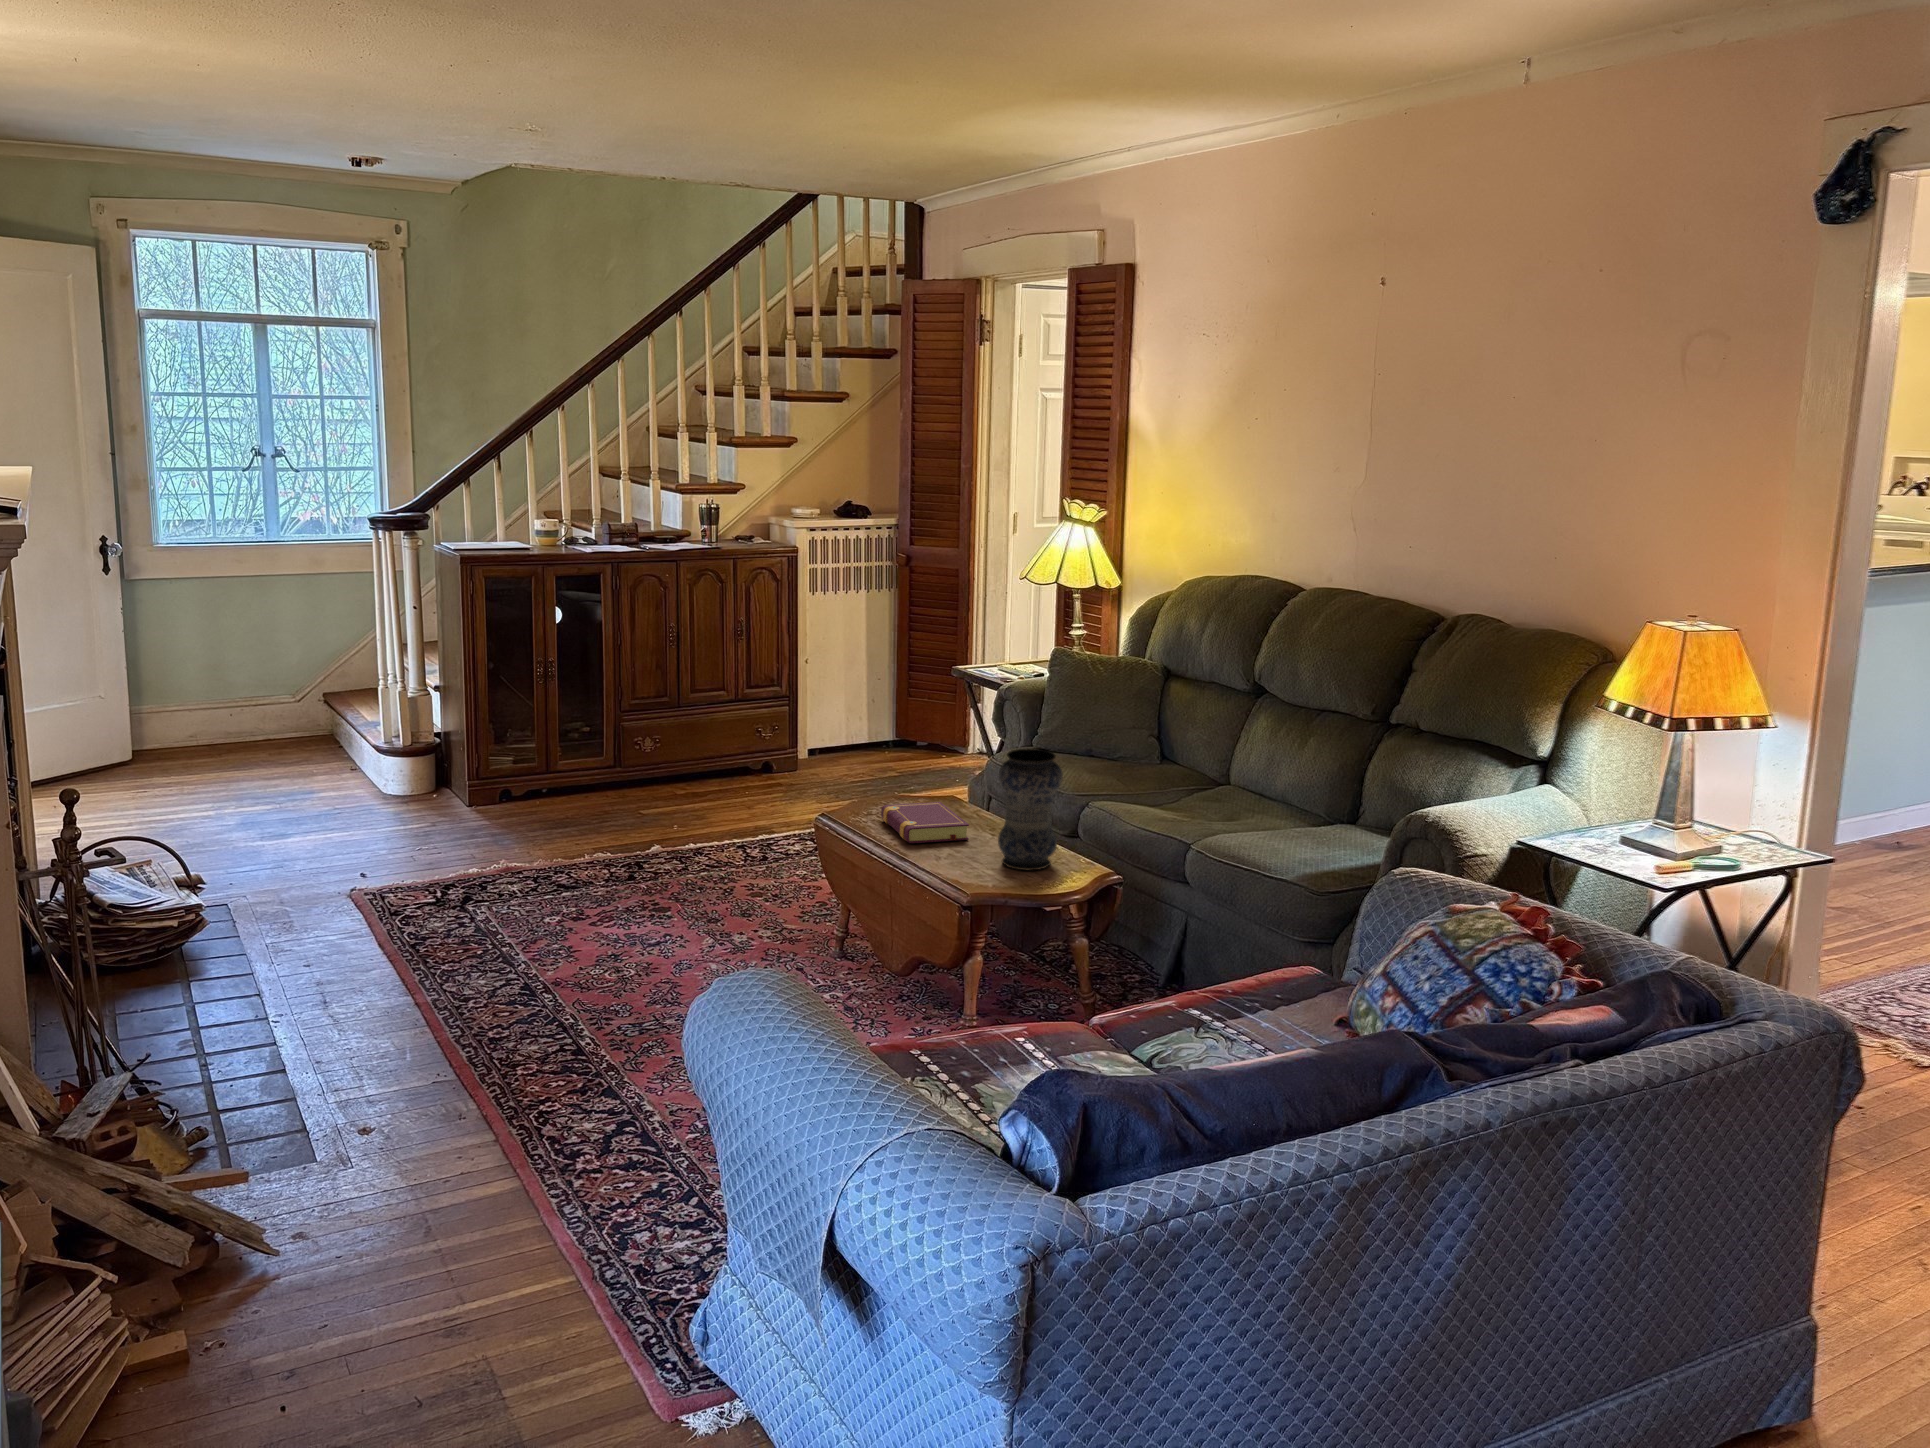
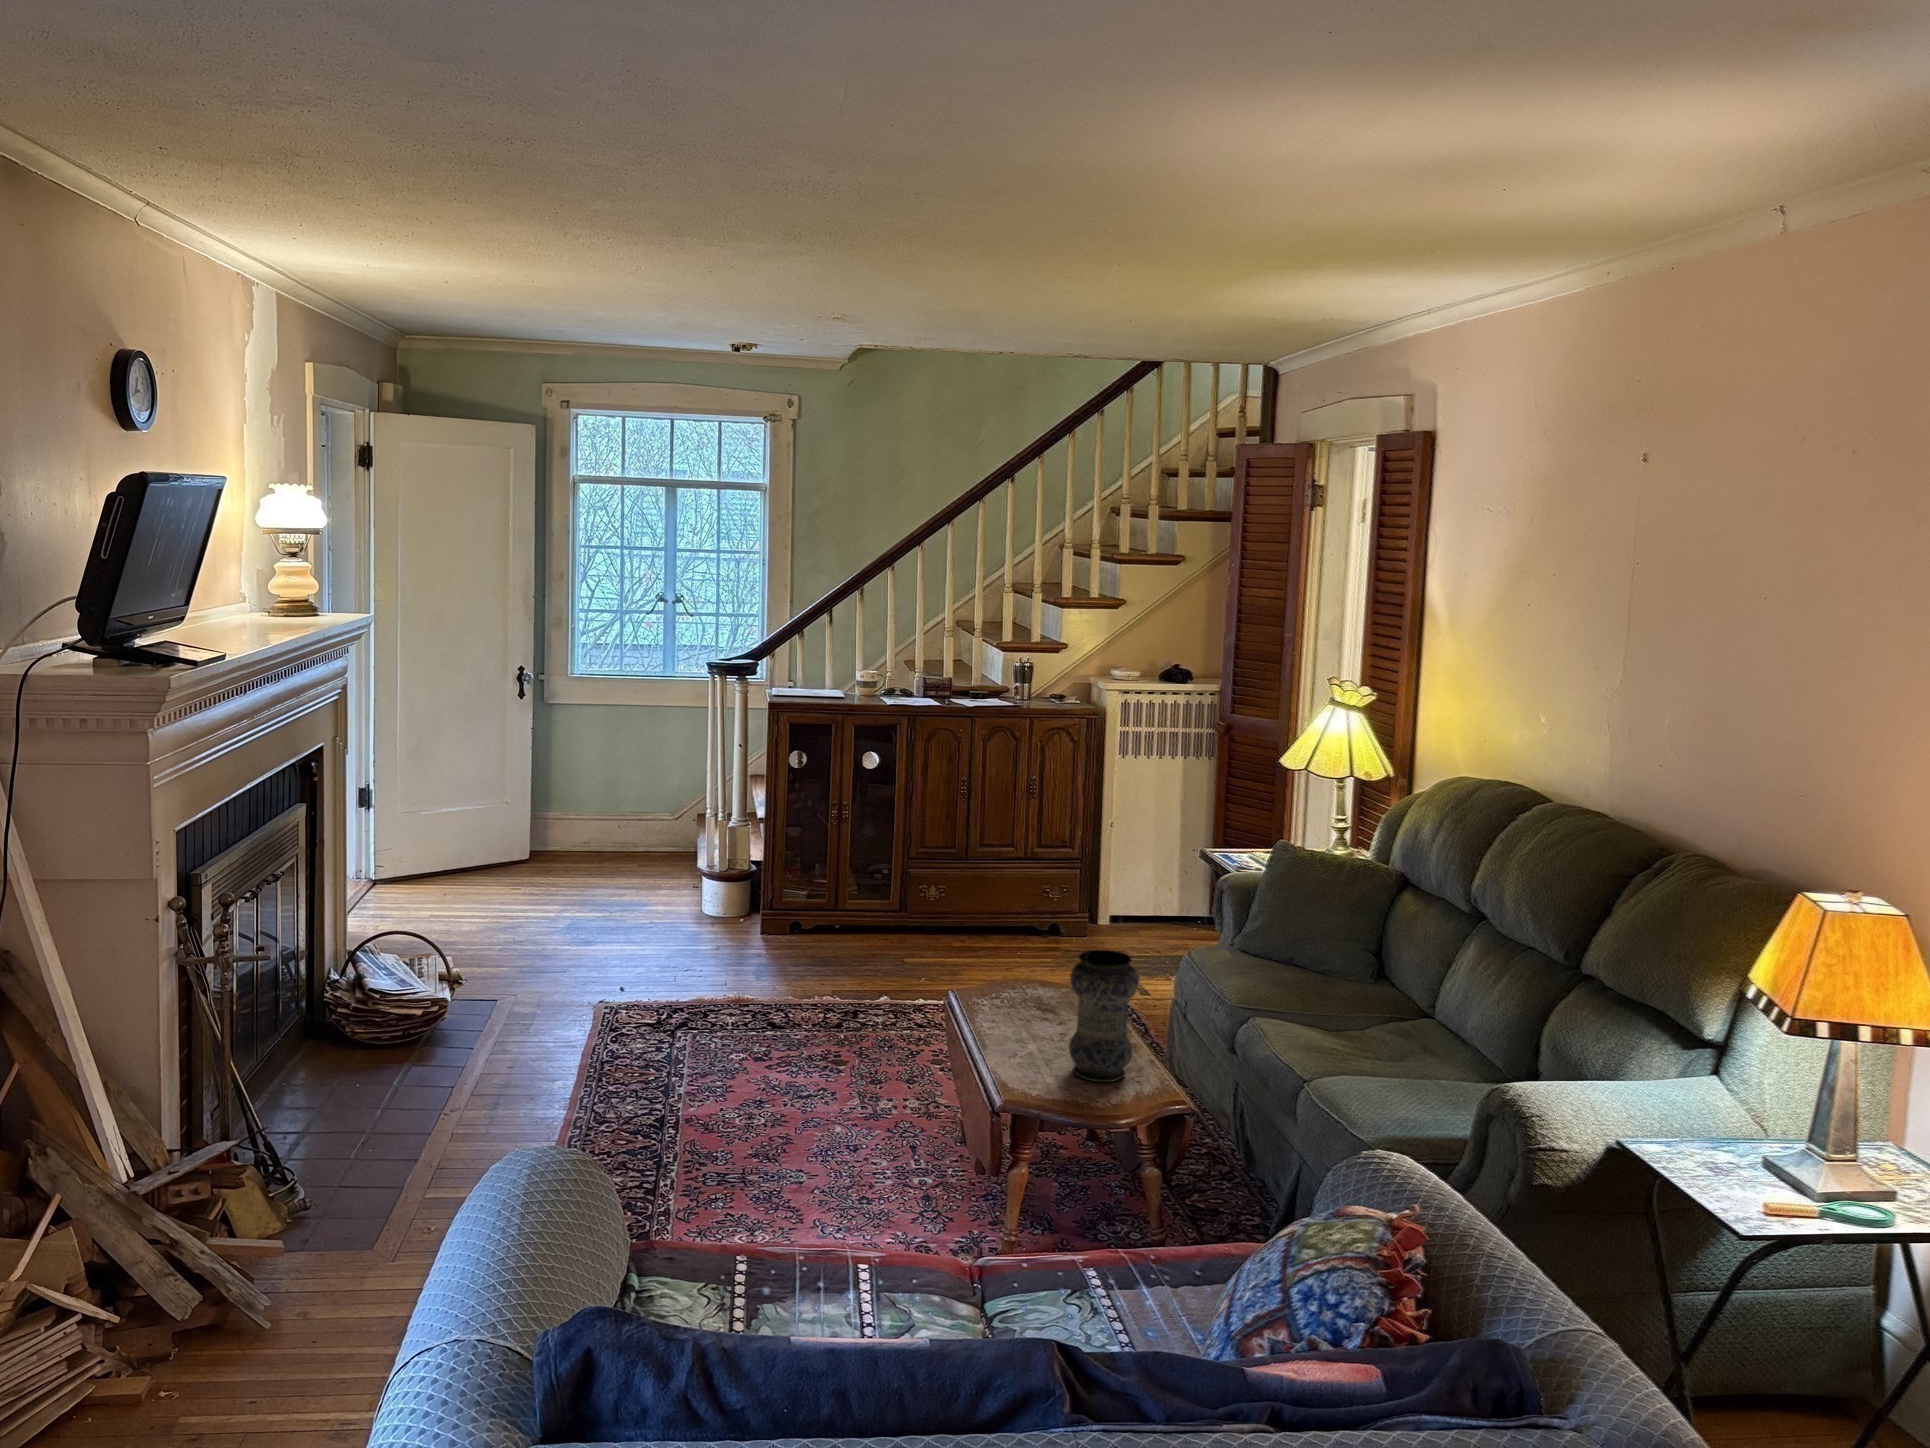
book: present [881,802,969,843] -> none [999,989,1068,1038]

